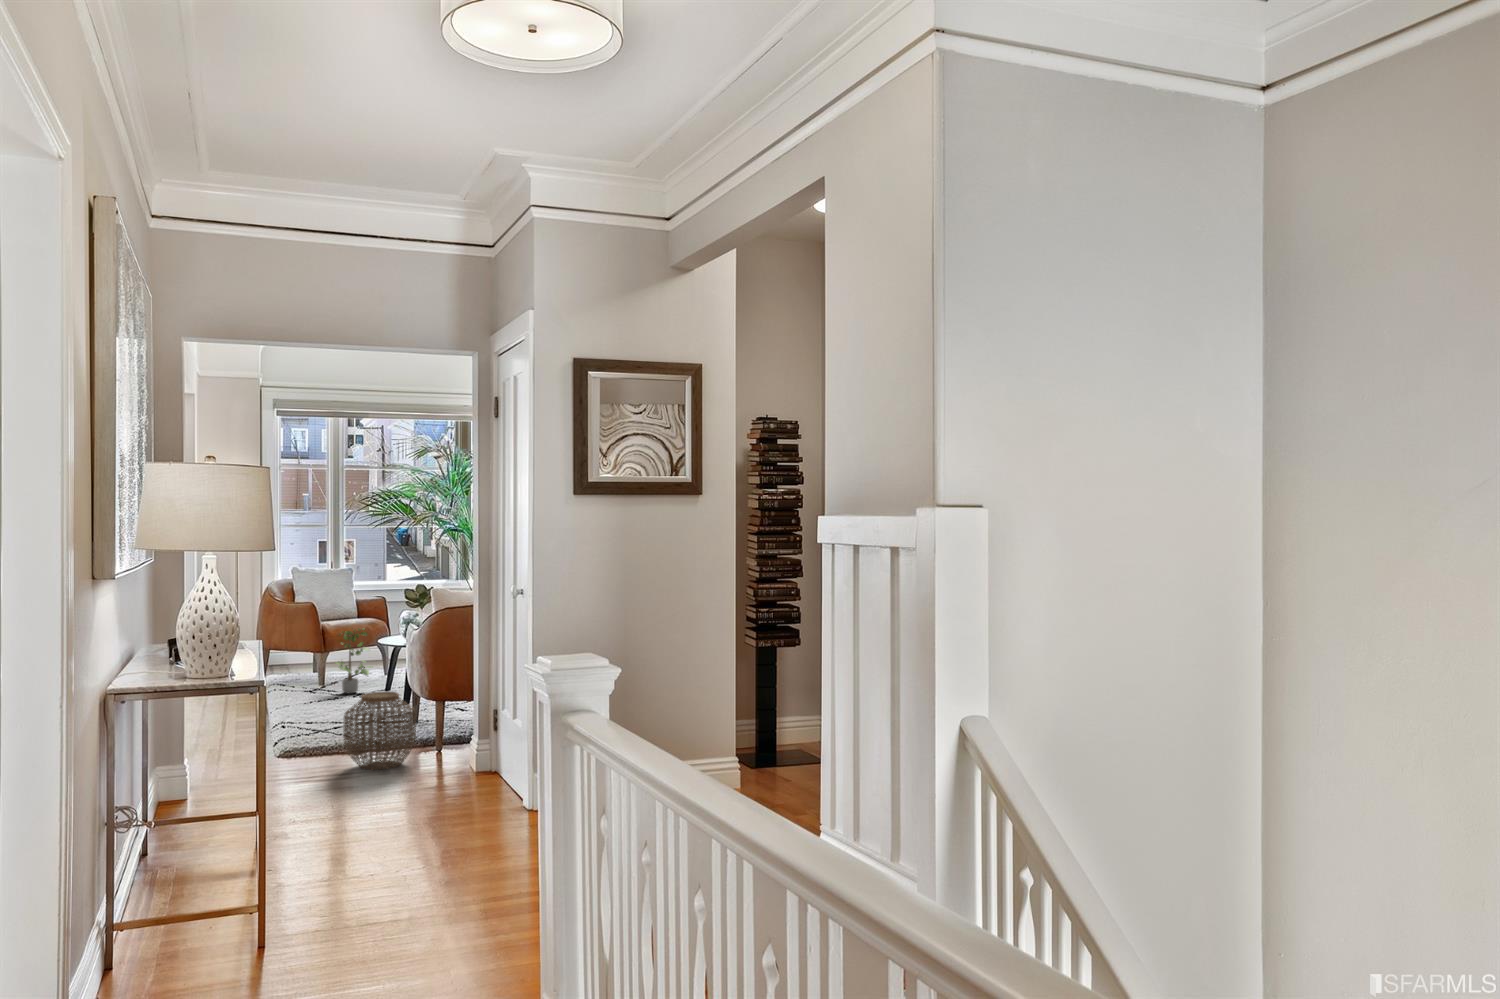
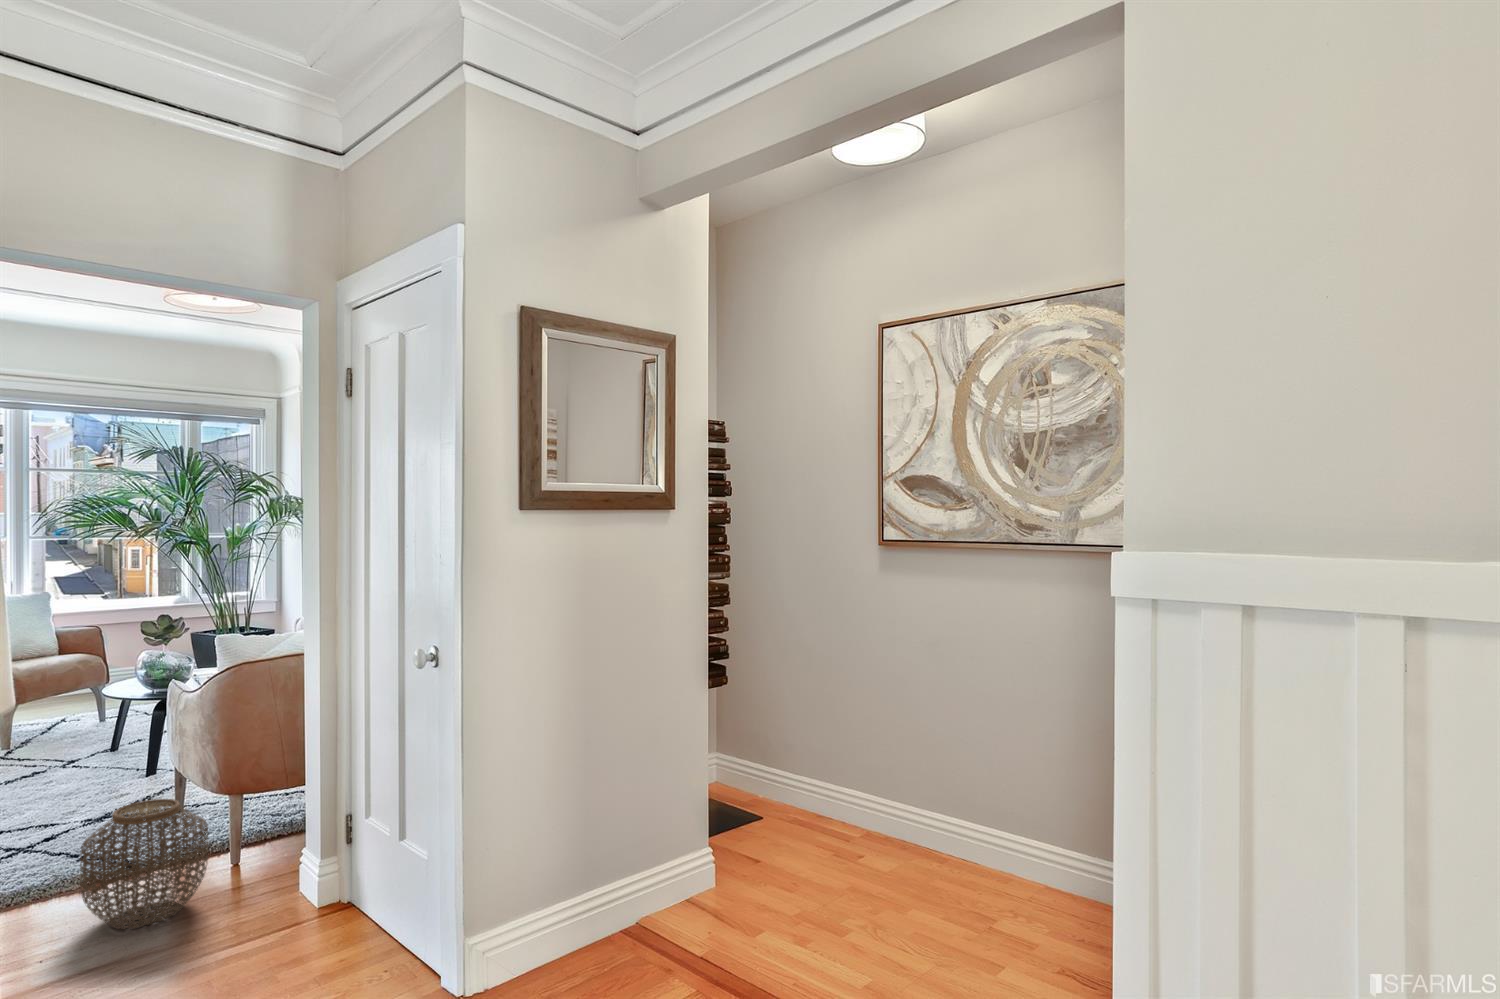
potted plant: present [336,628,373,694] -> none [29,674,96,766]

